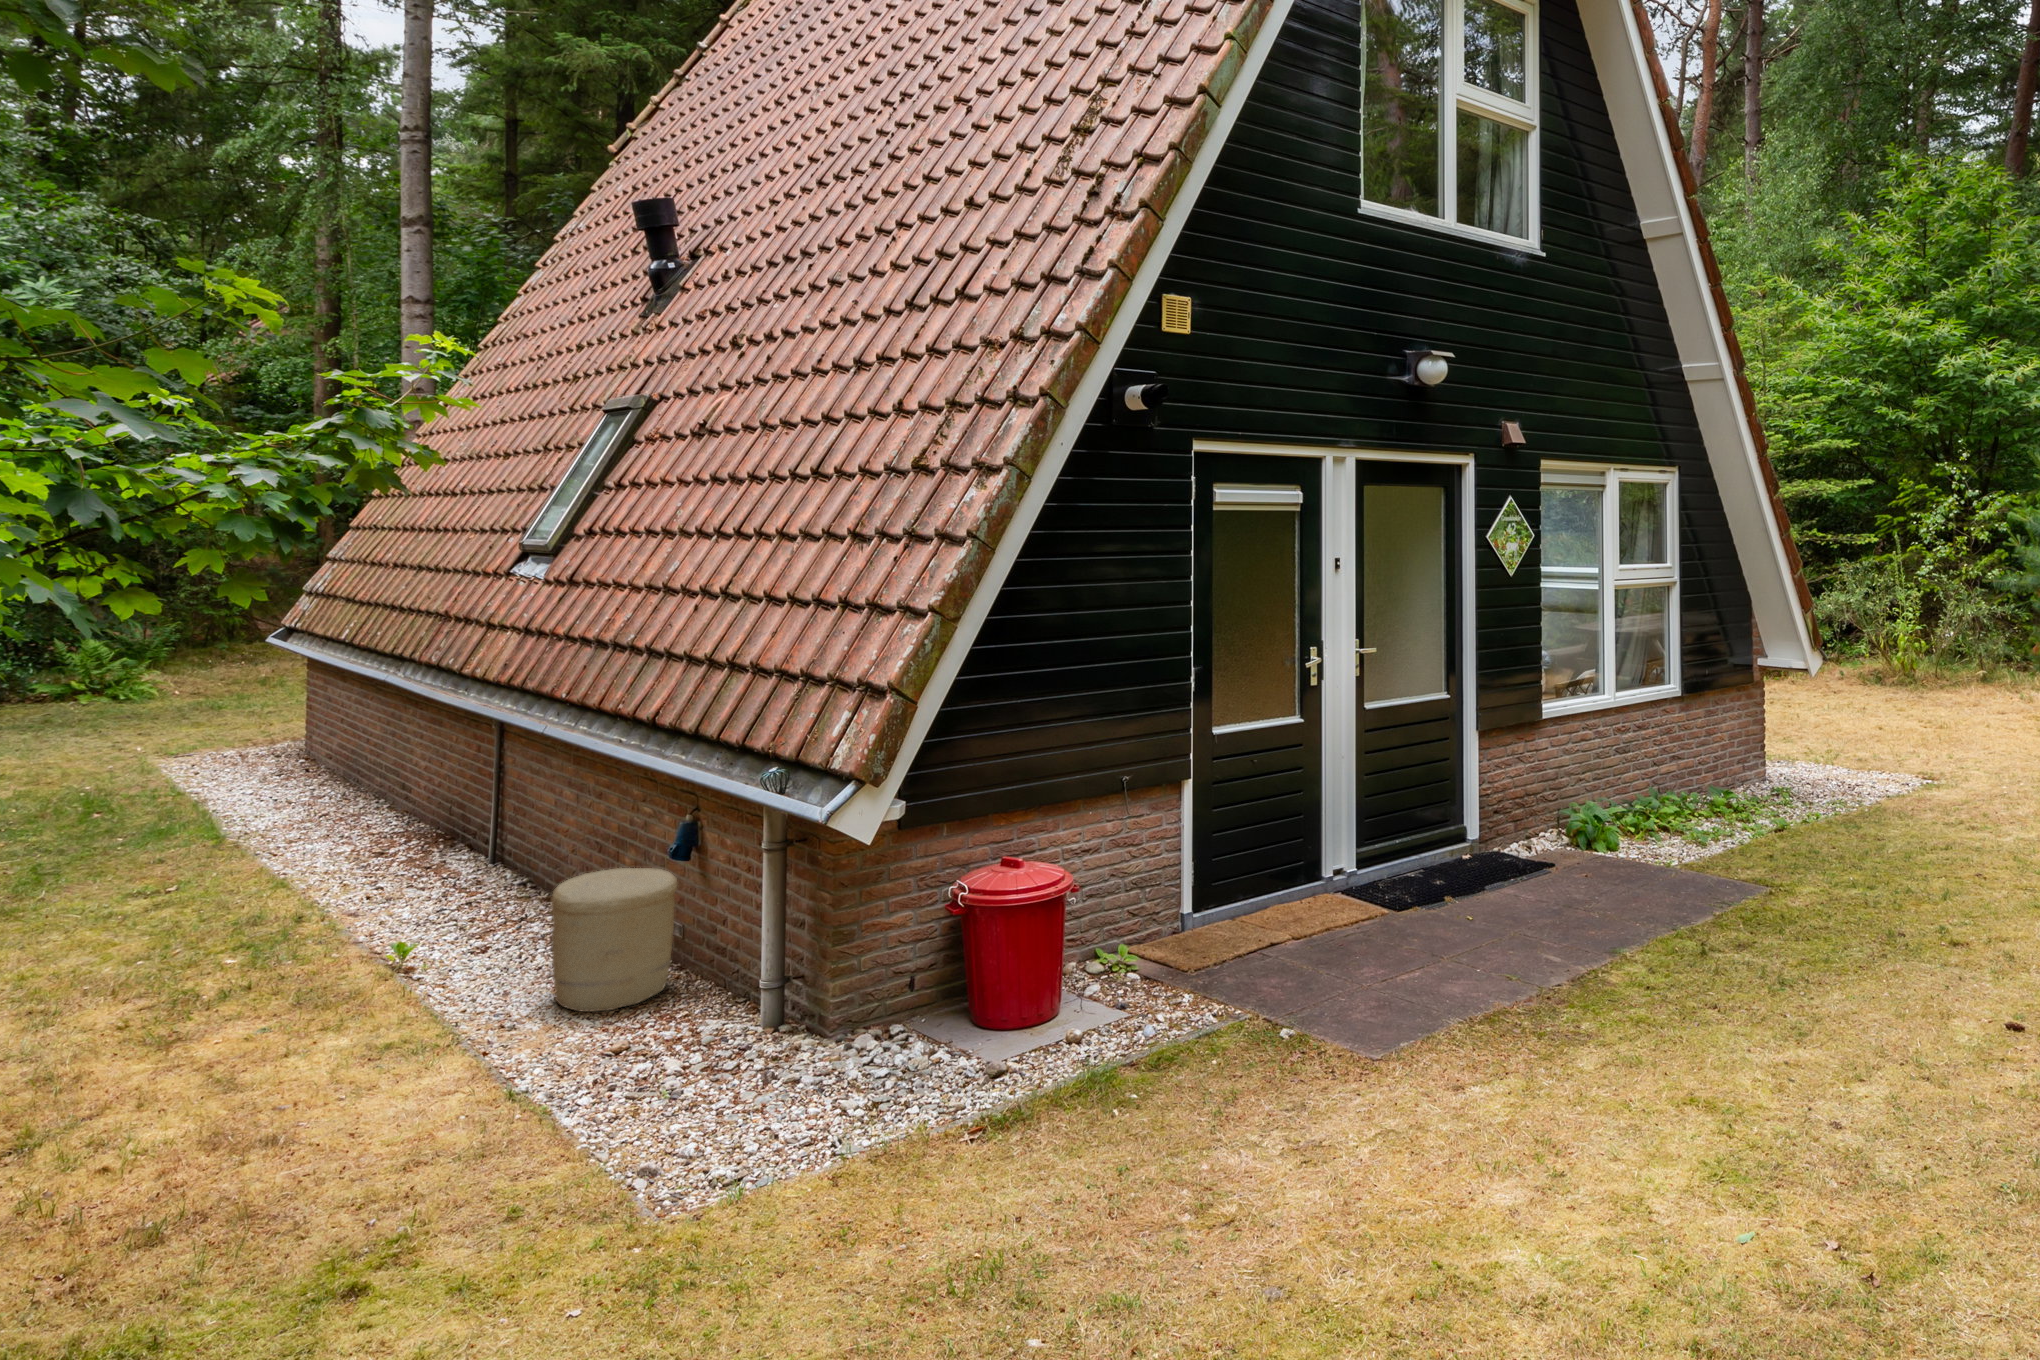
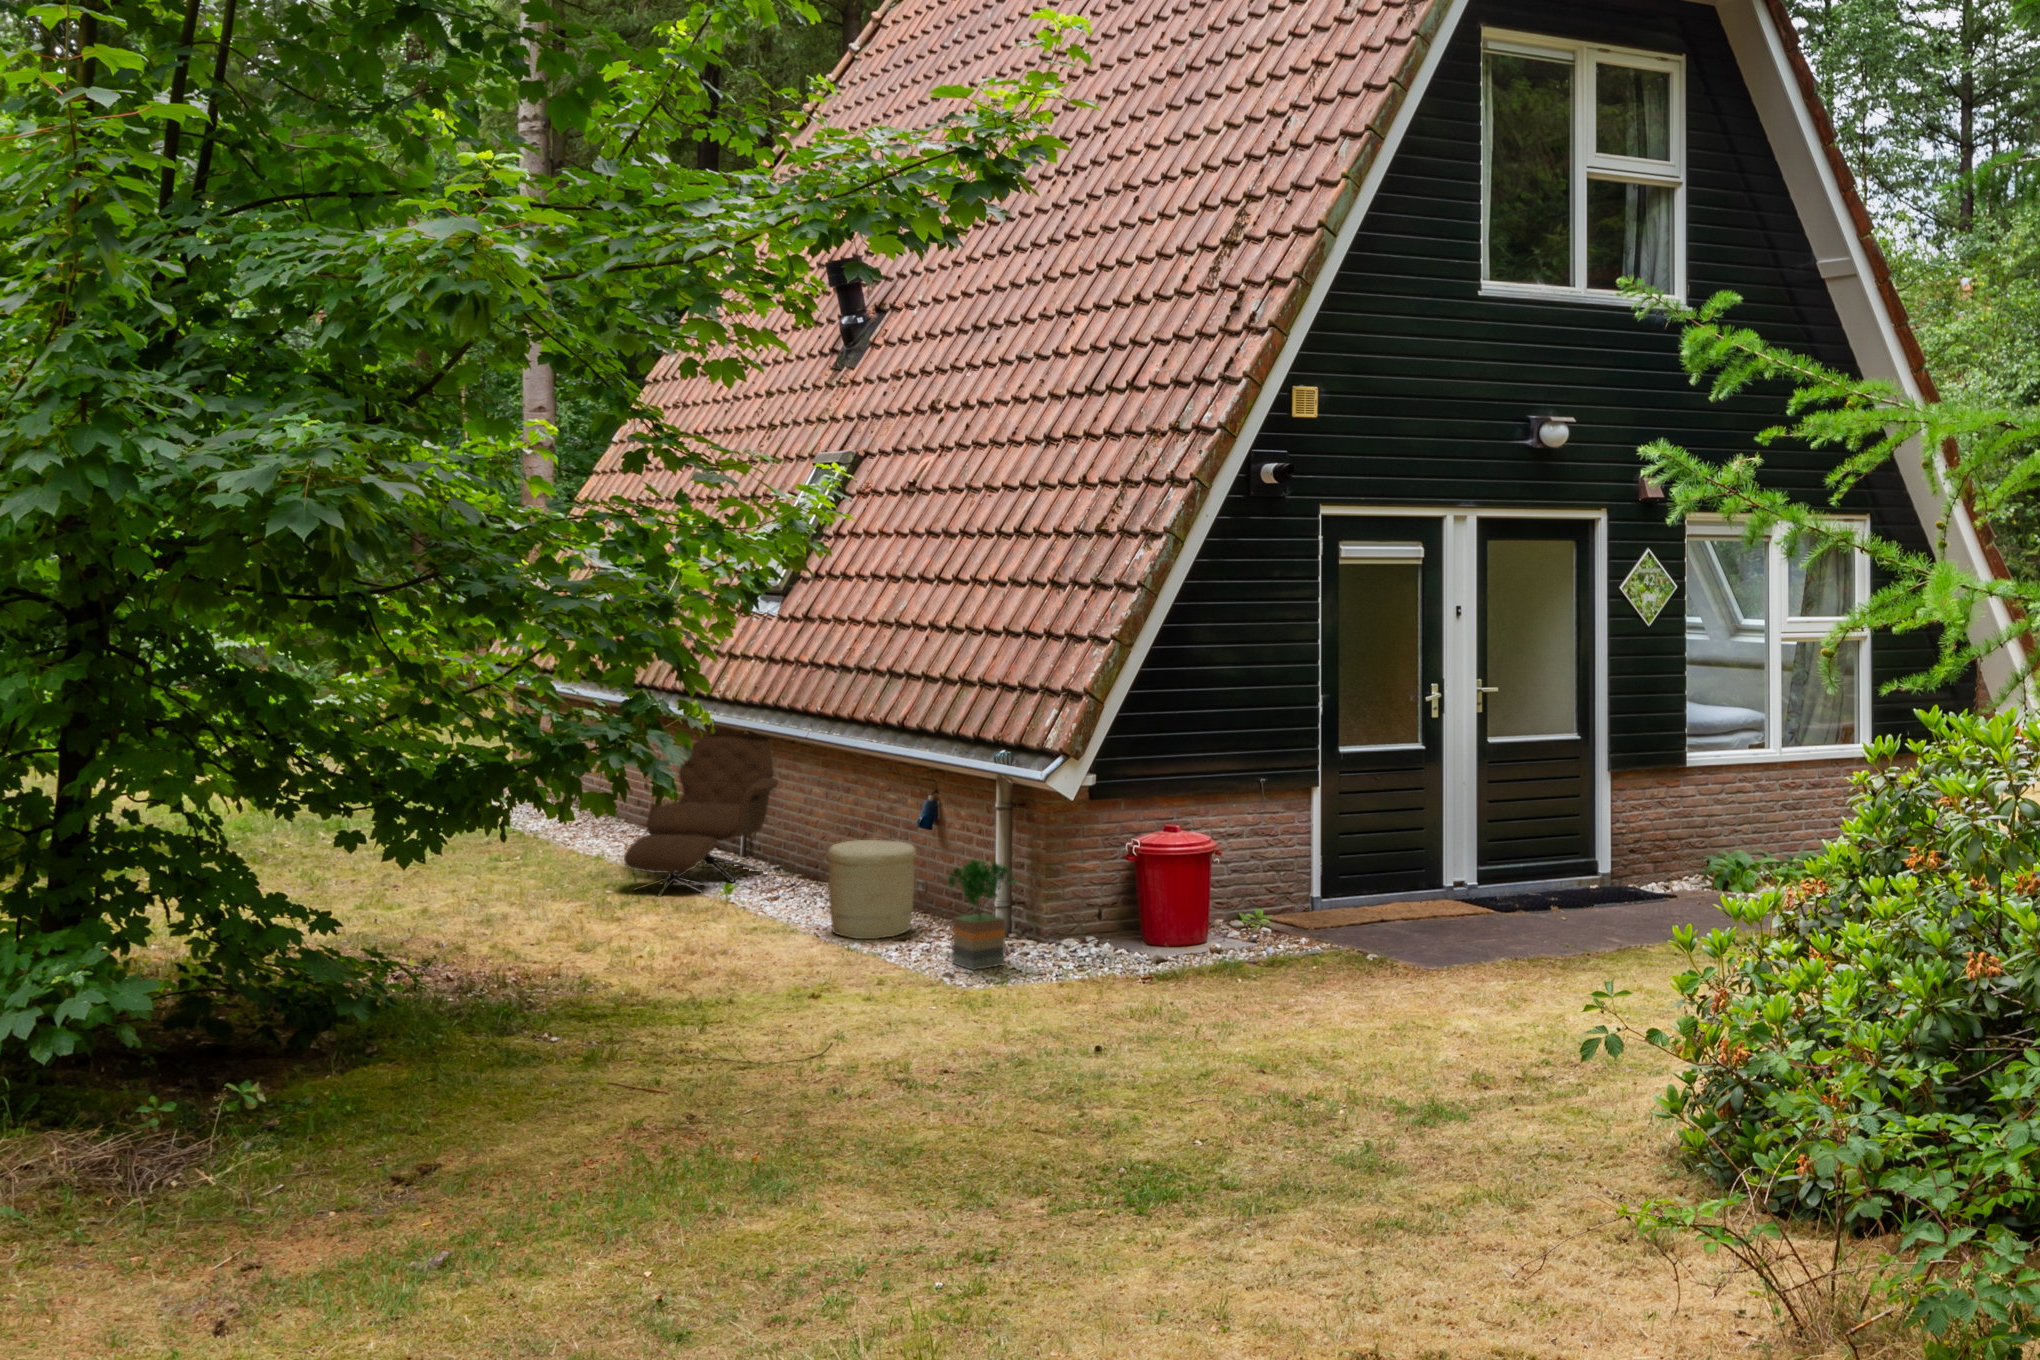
lounge chair: none [313,687,547,942] -> present [624,727,779,896]
potted tree: none [690,909,801,1075] -> present [948,859,1017,970]

